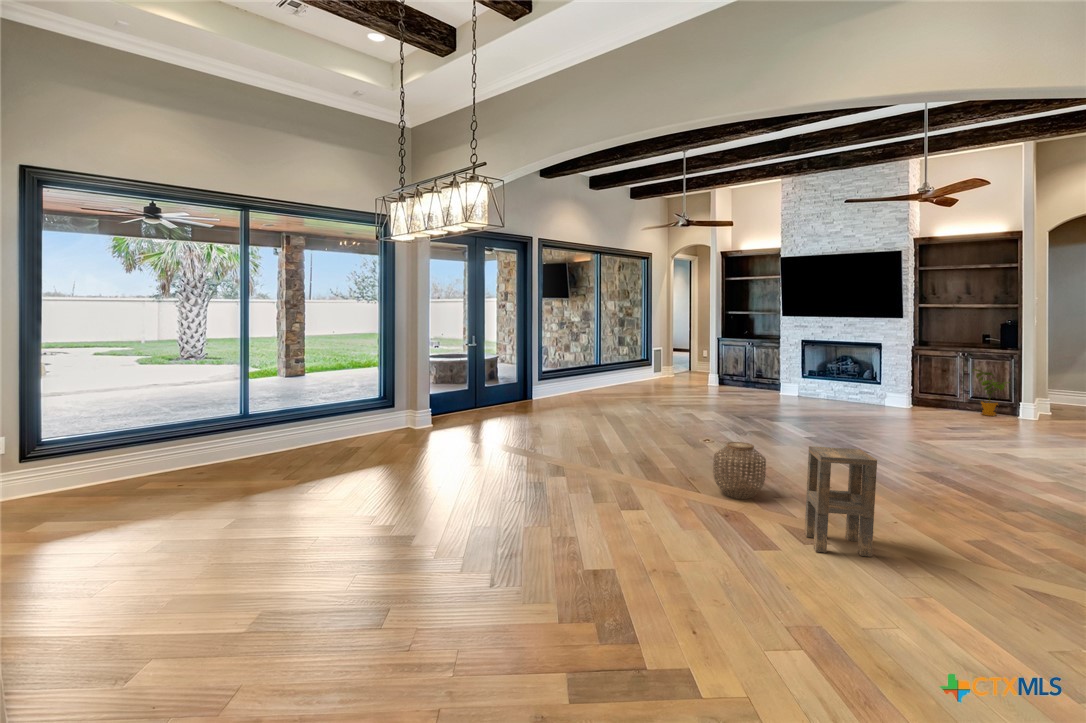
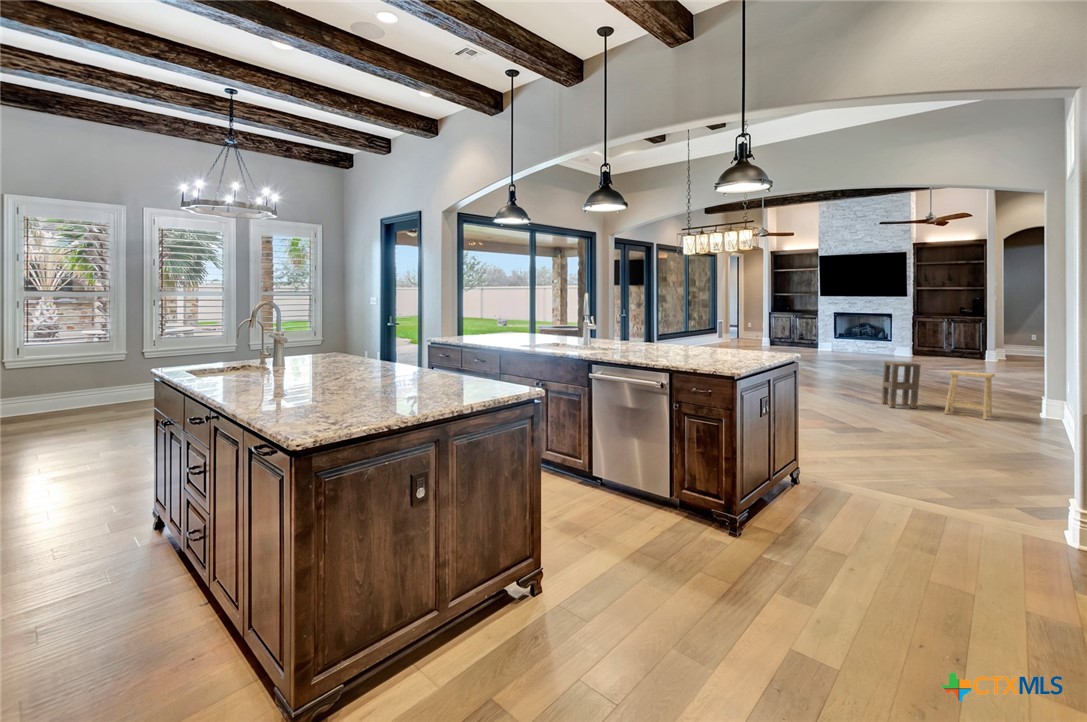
house plant: present [972,369,1009,416] -> none [954,330,982,360]
woven basket: present [713,442,766,499] -> none [823,365,853,394]
footstool: none [926,478,1041,610] -> present [944,370,995,419]

